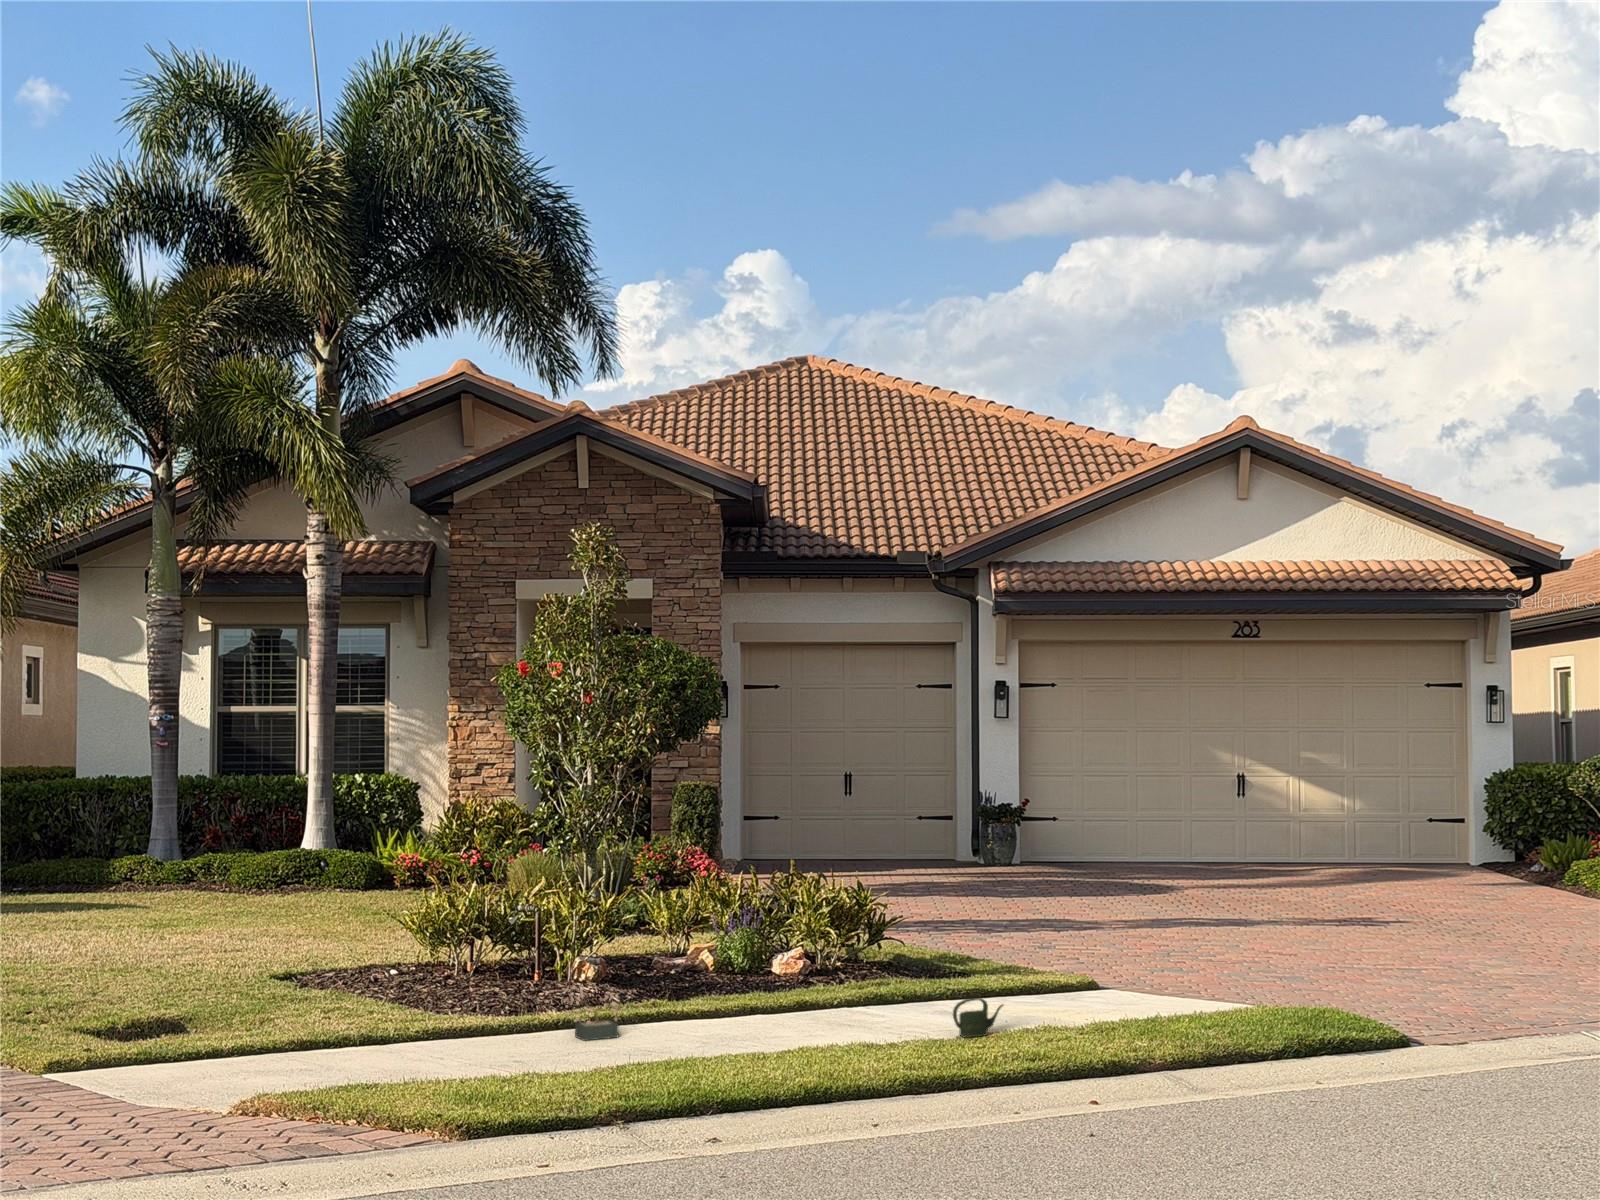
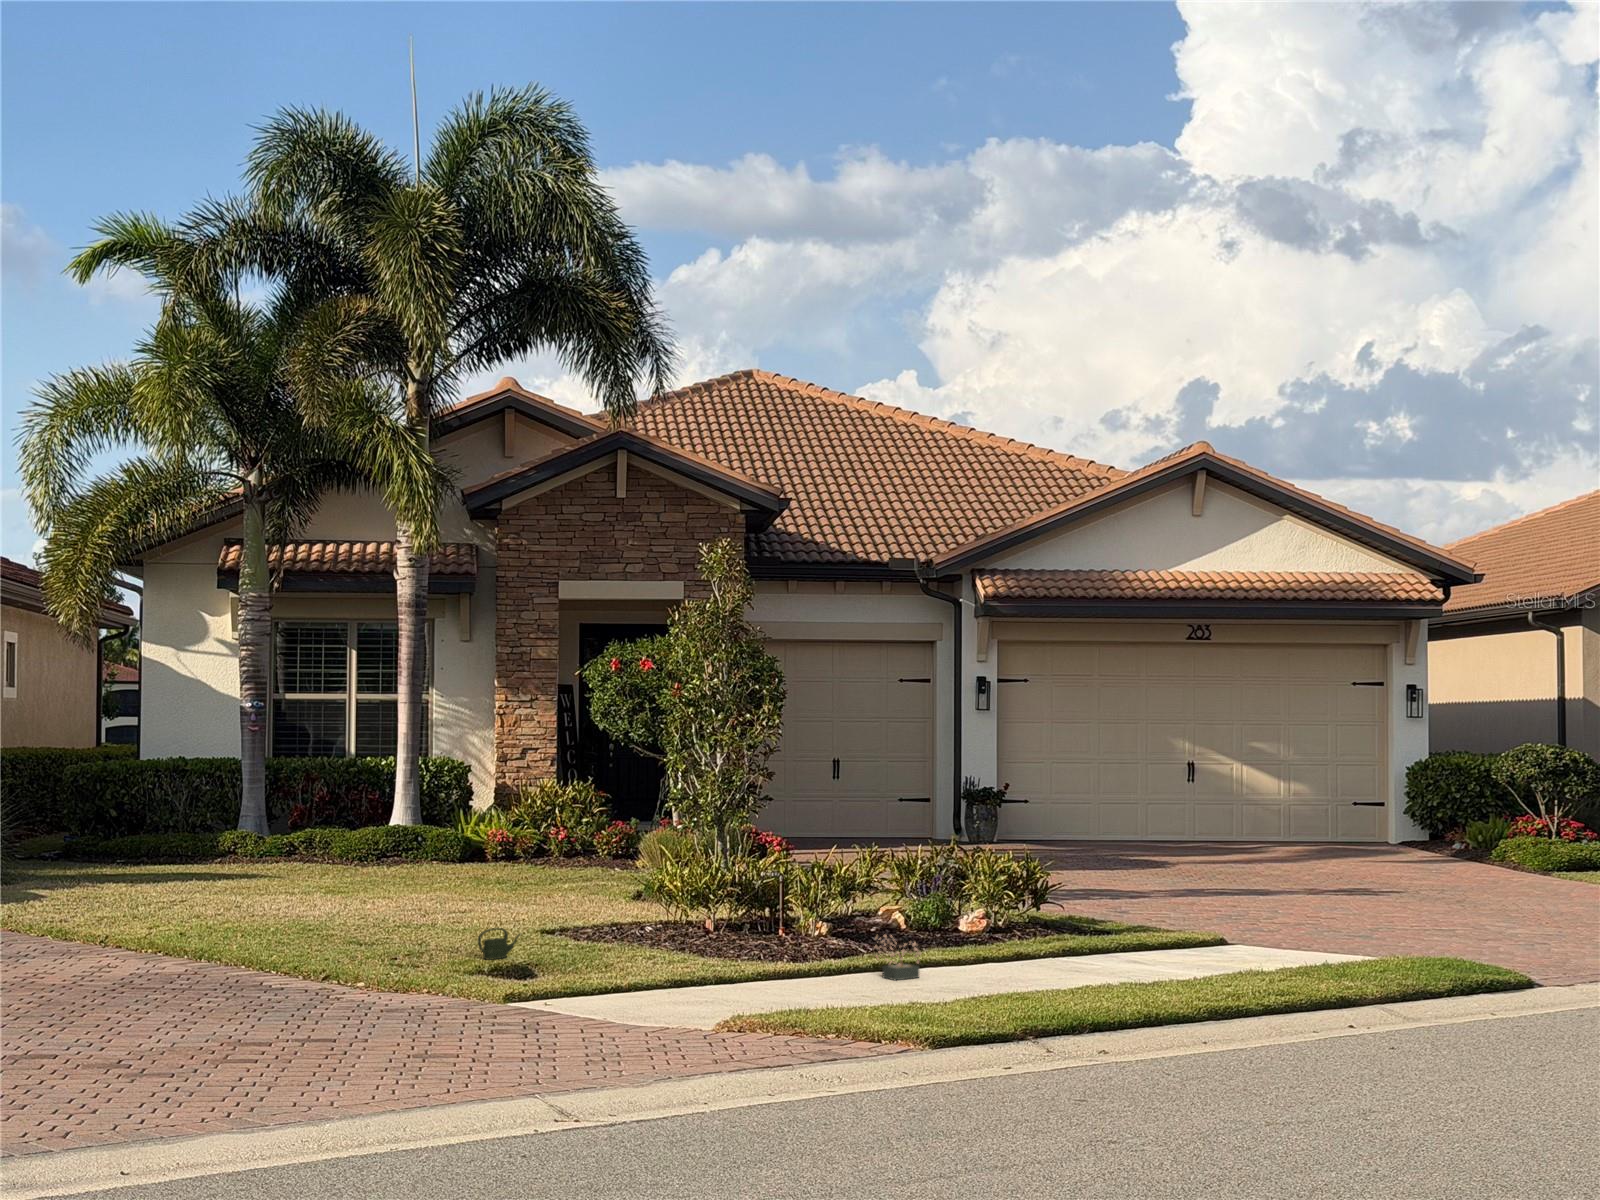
watering can: present [953,998,1003,1038] -> present [478,928,521,960]

